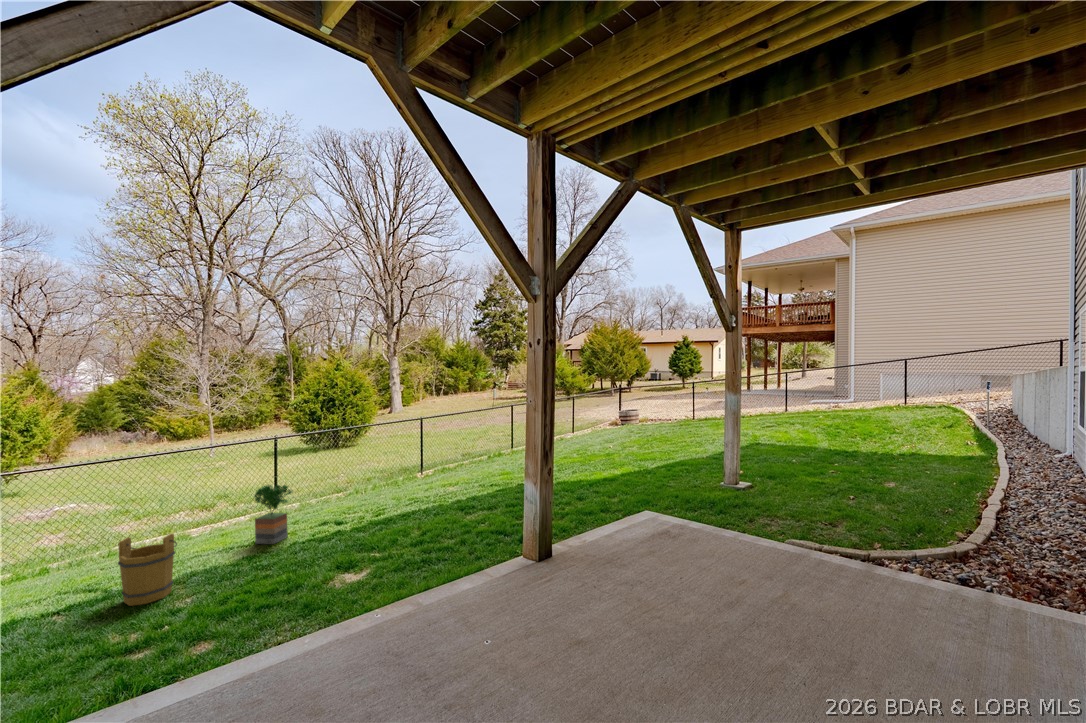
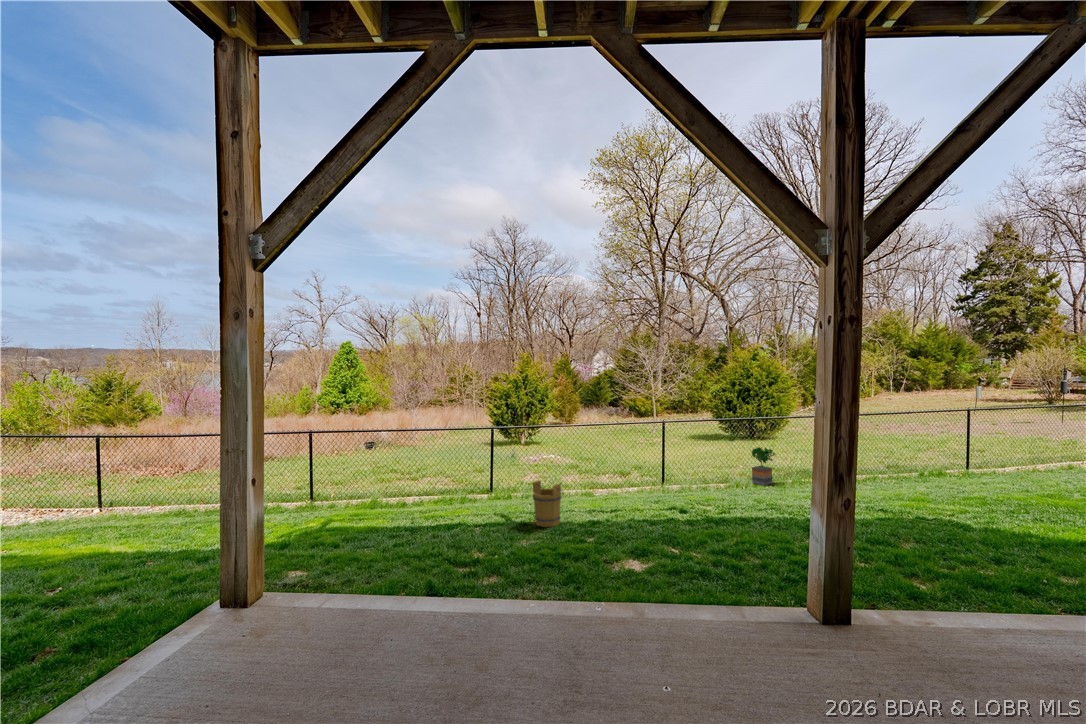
potted tree: present [254,485,292,544] -> present [752,447,776,485]

